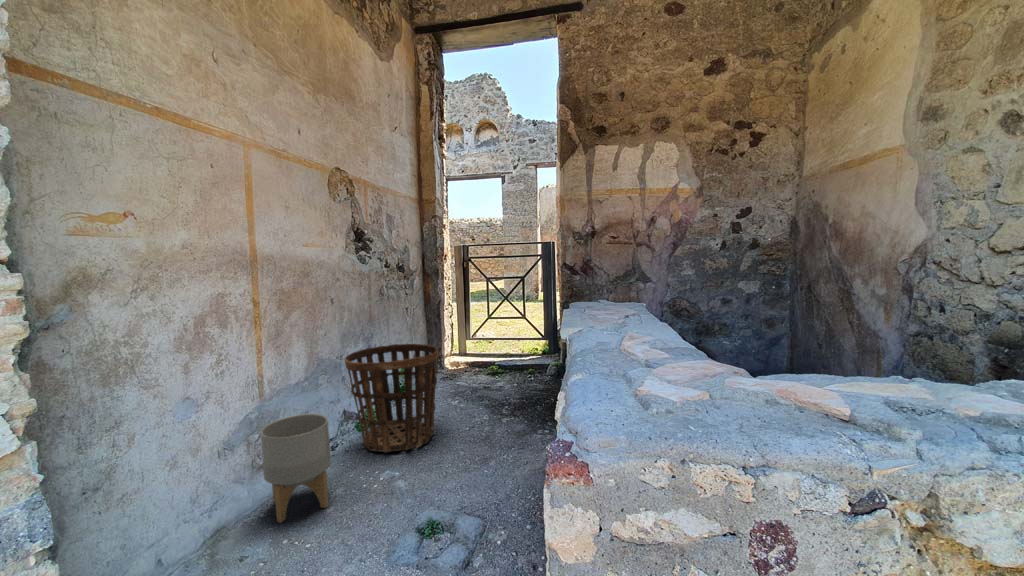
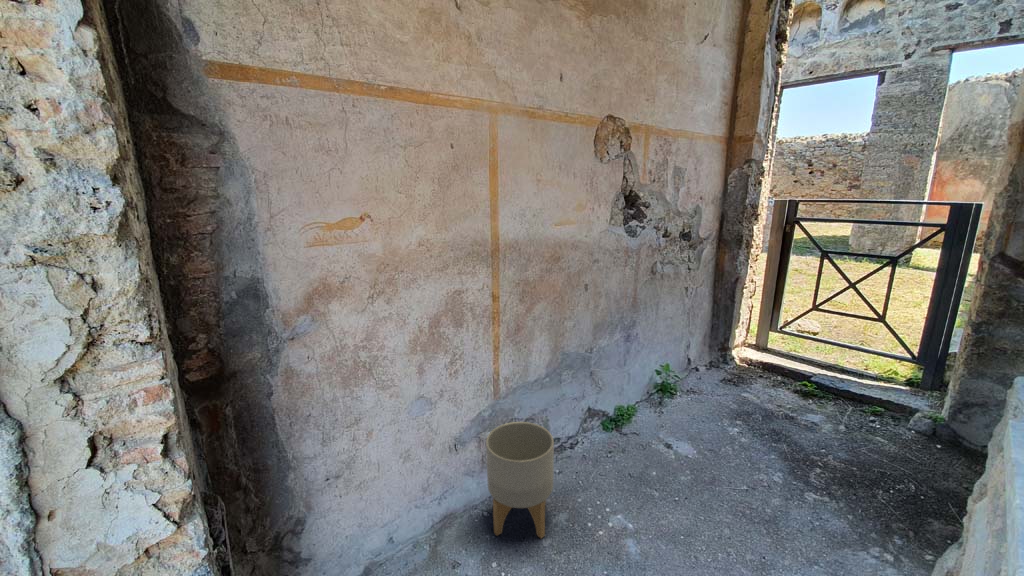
basket: present [345,344,439,452] -> none [591,343,713,491]

